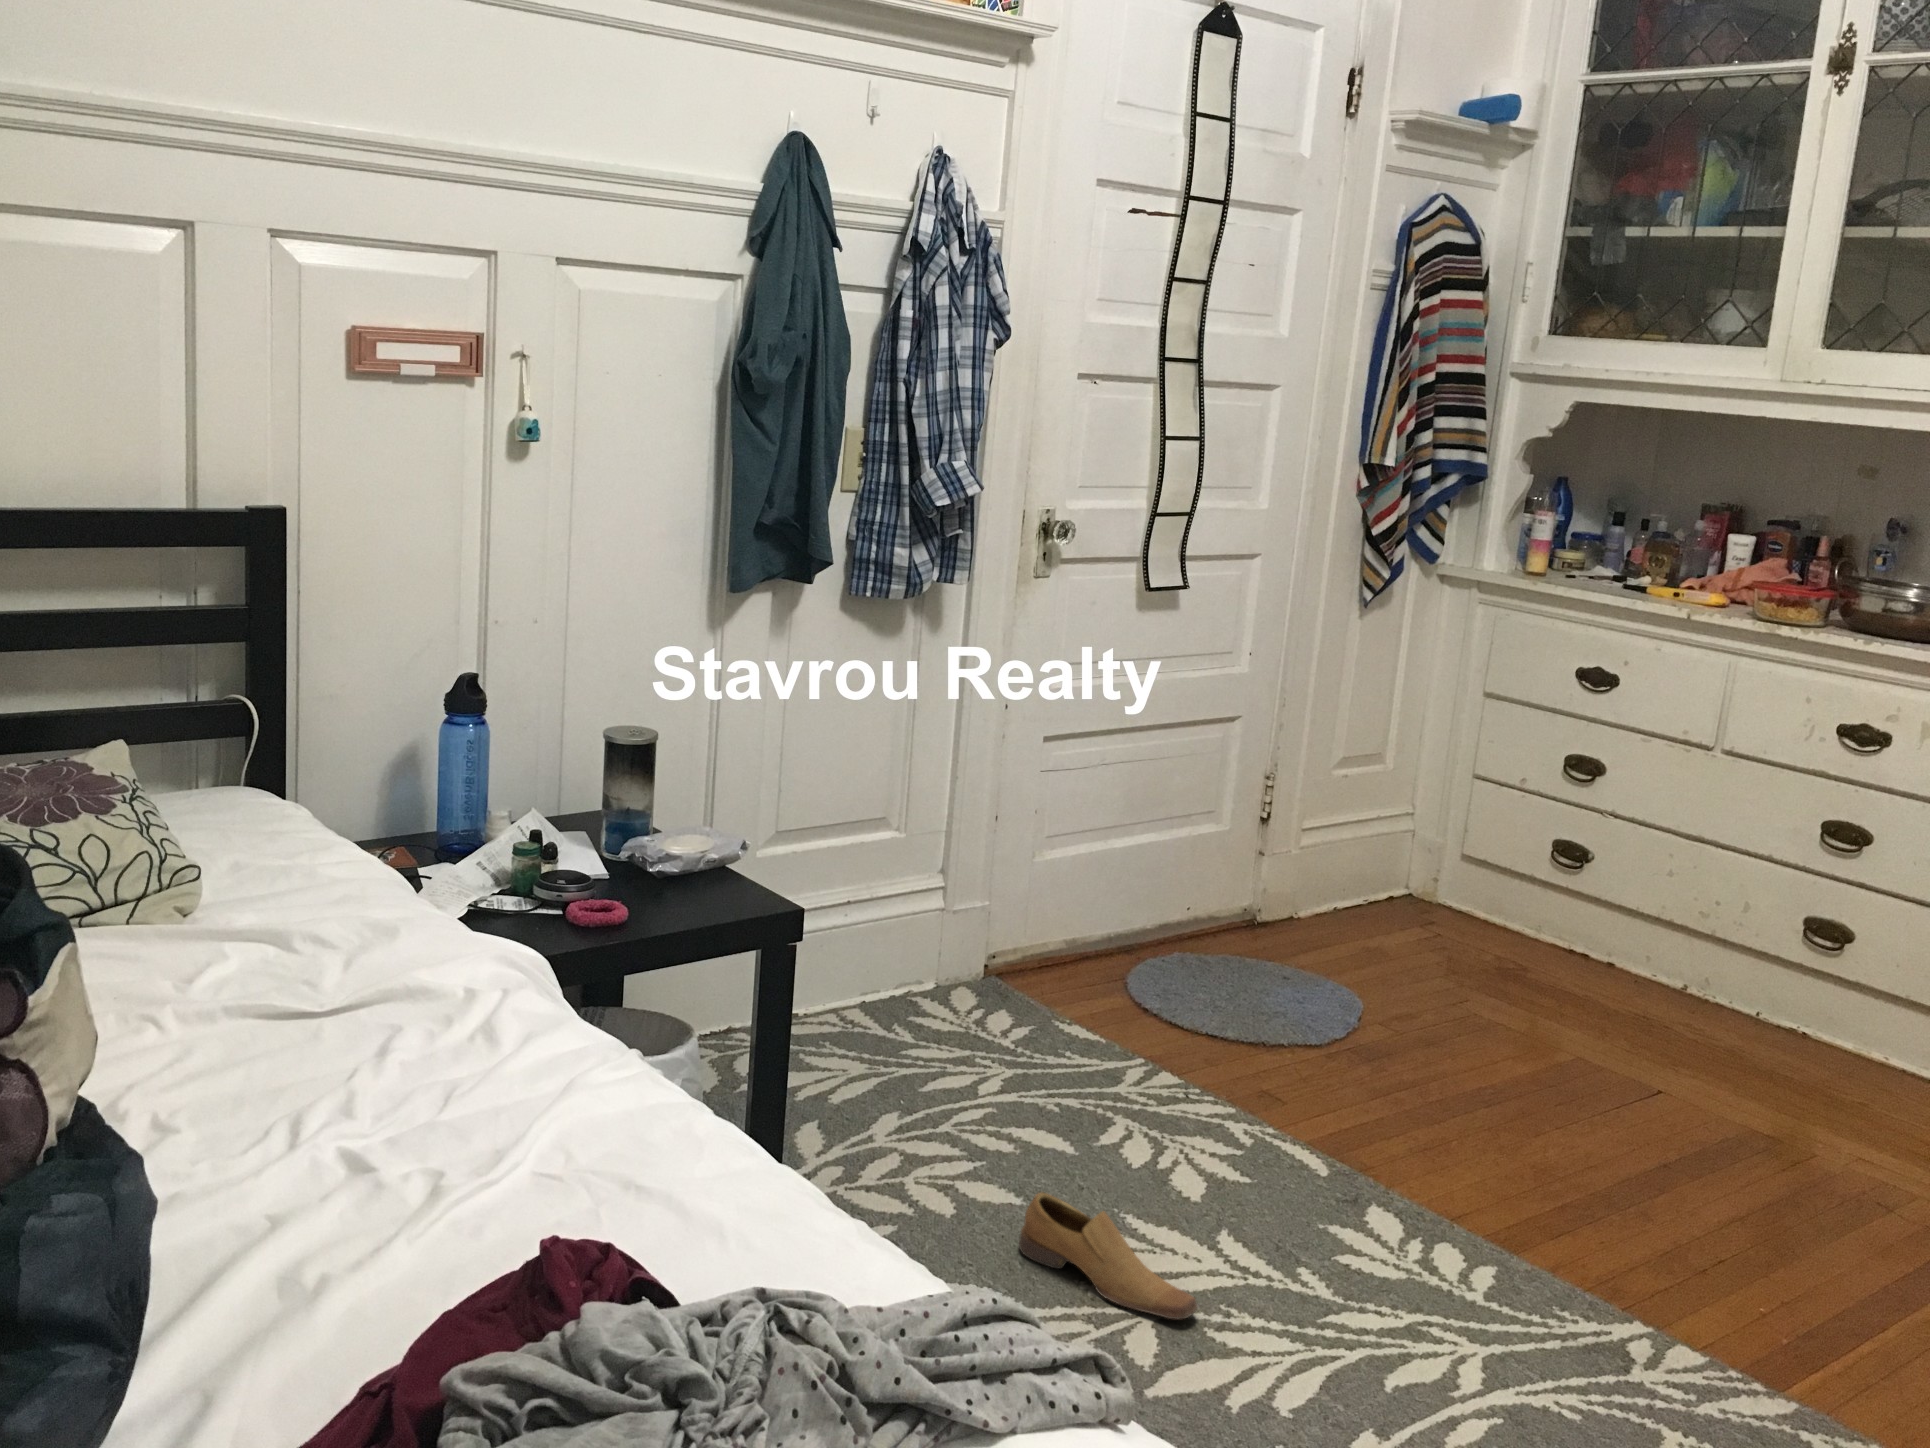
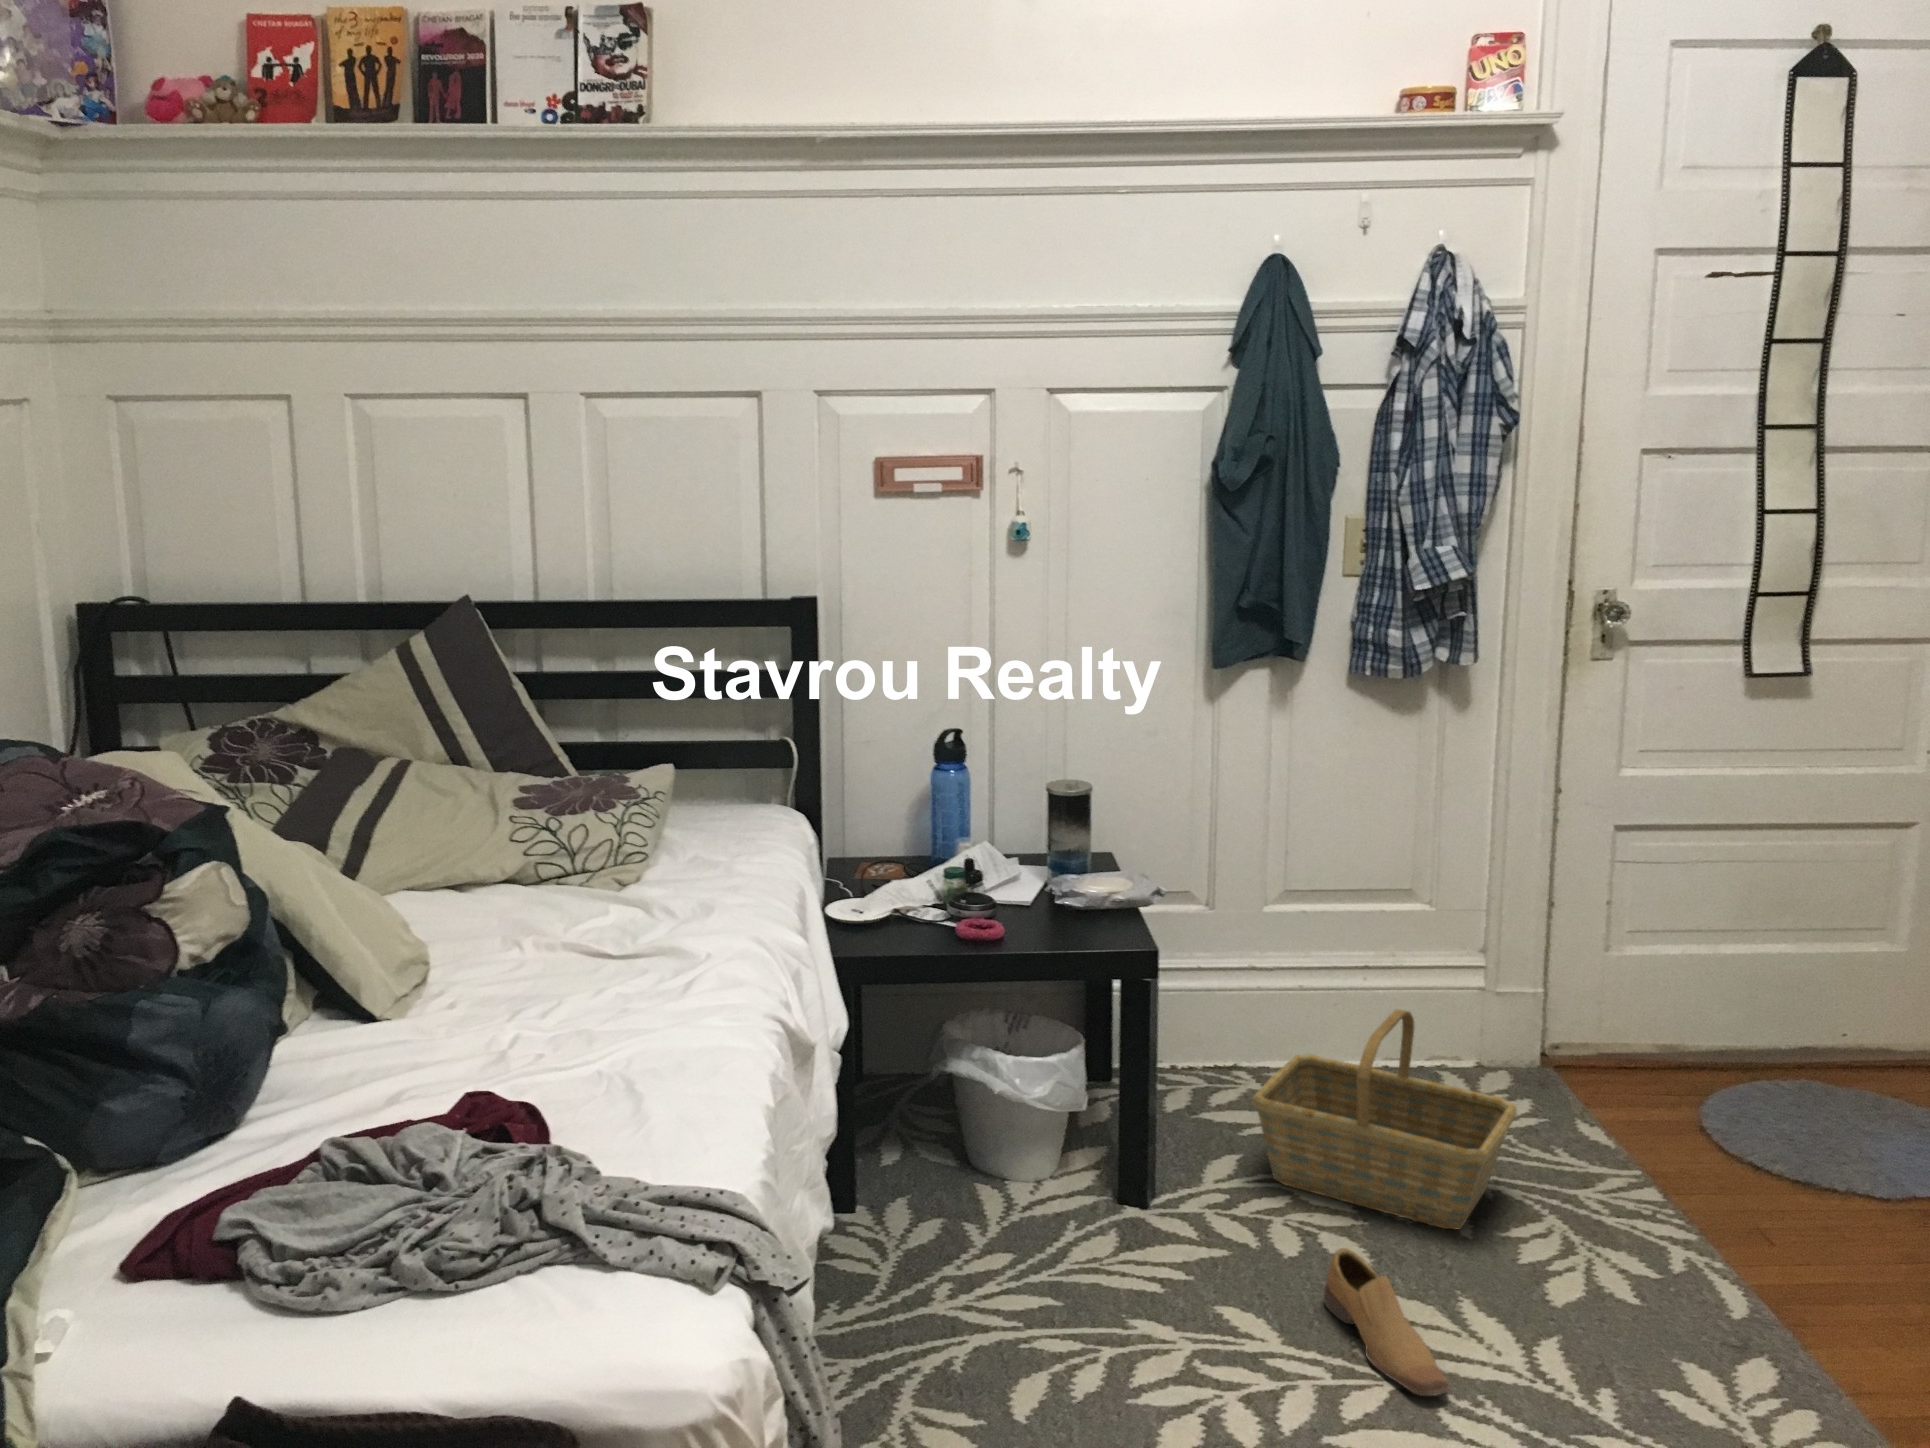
basket: none [849,940,1098,1152] -> present [1252,1009,1517,1230]

